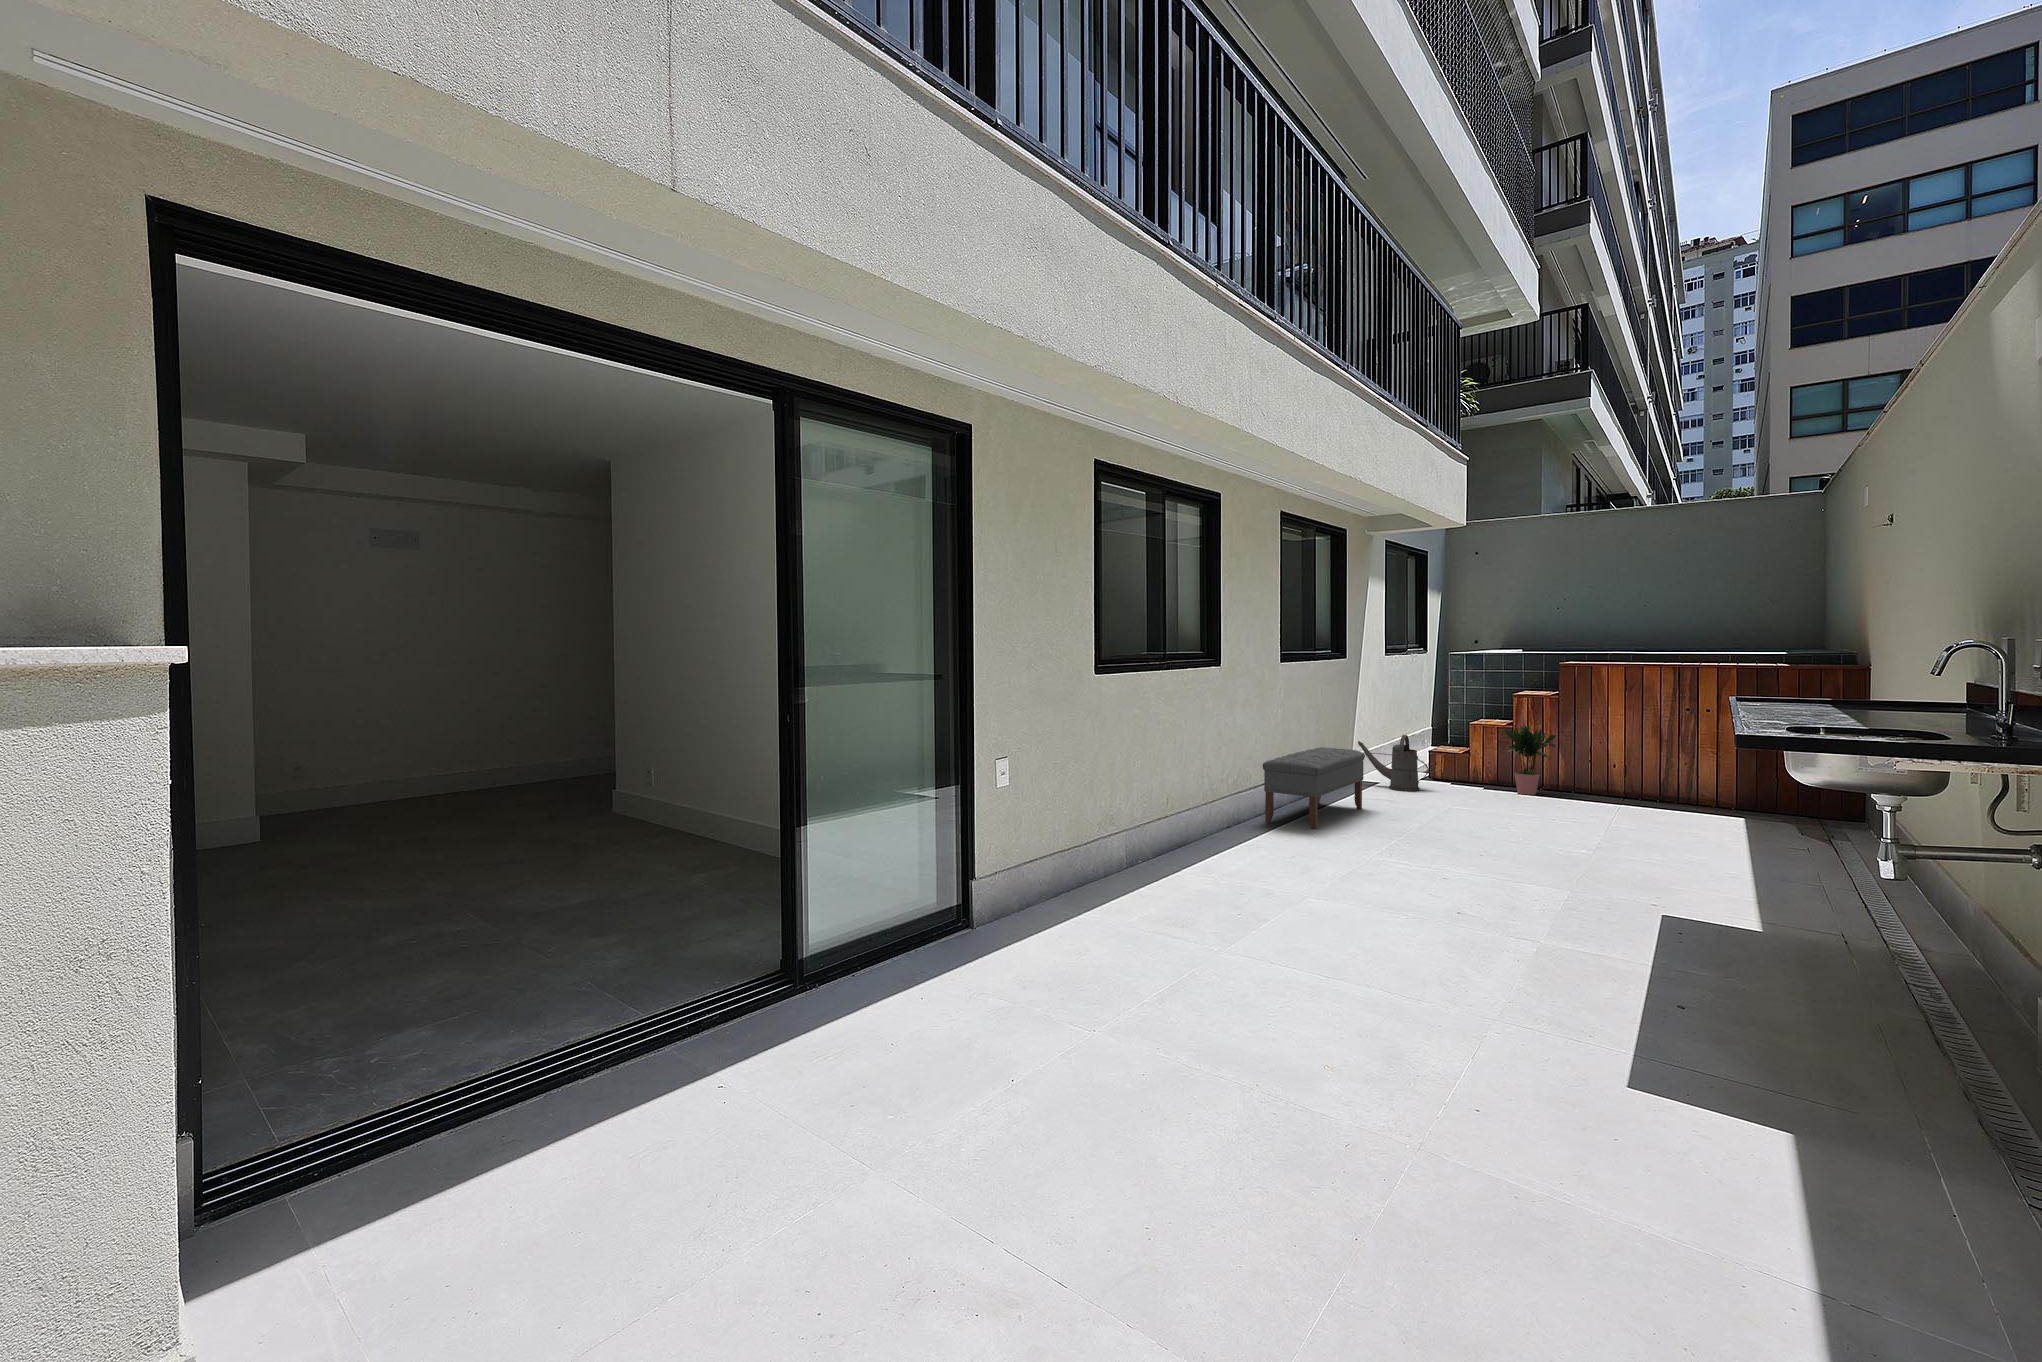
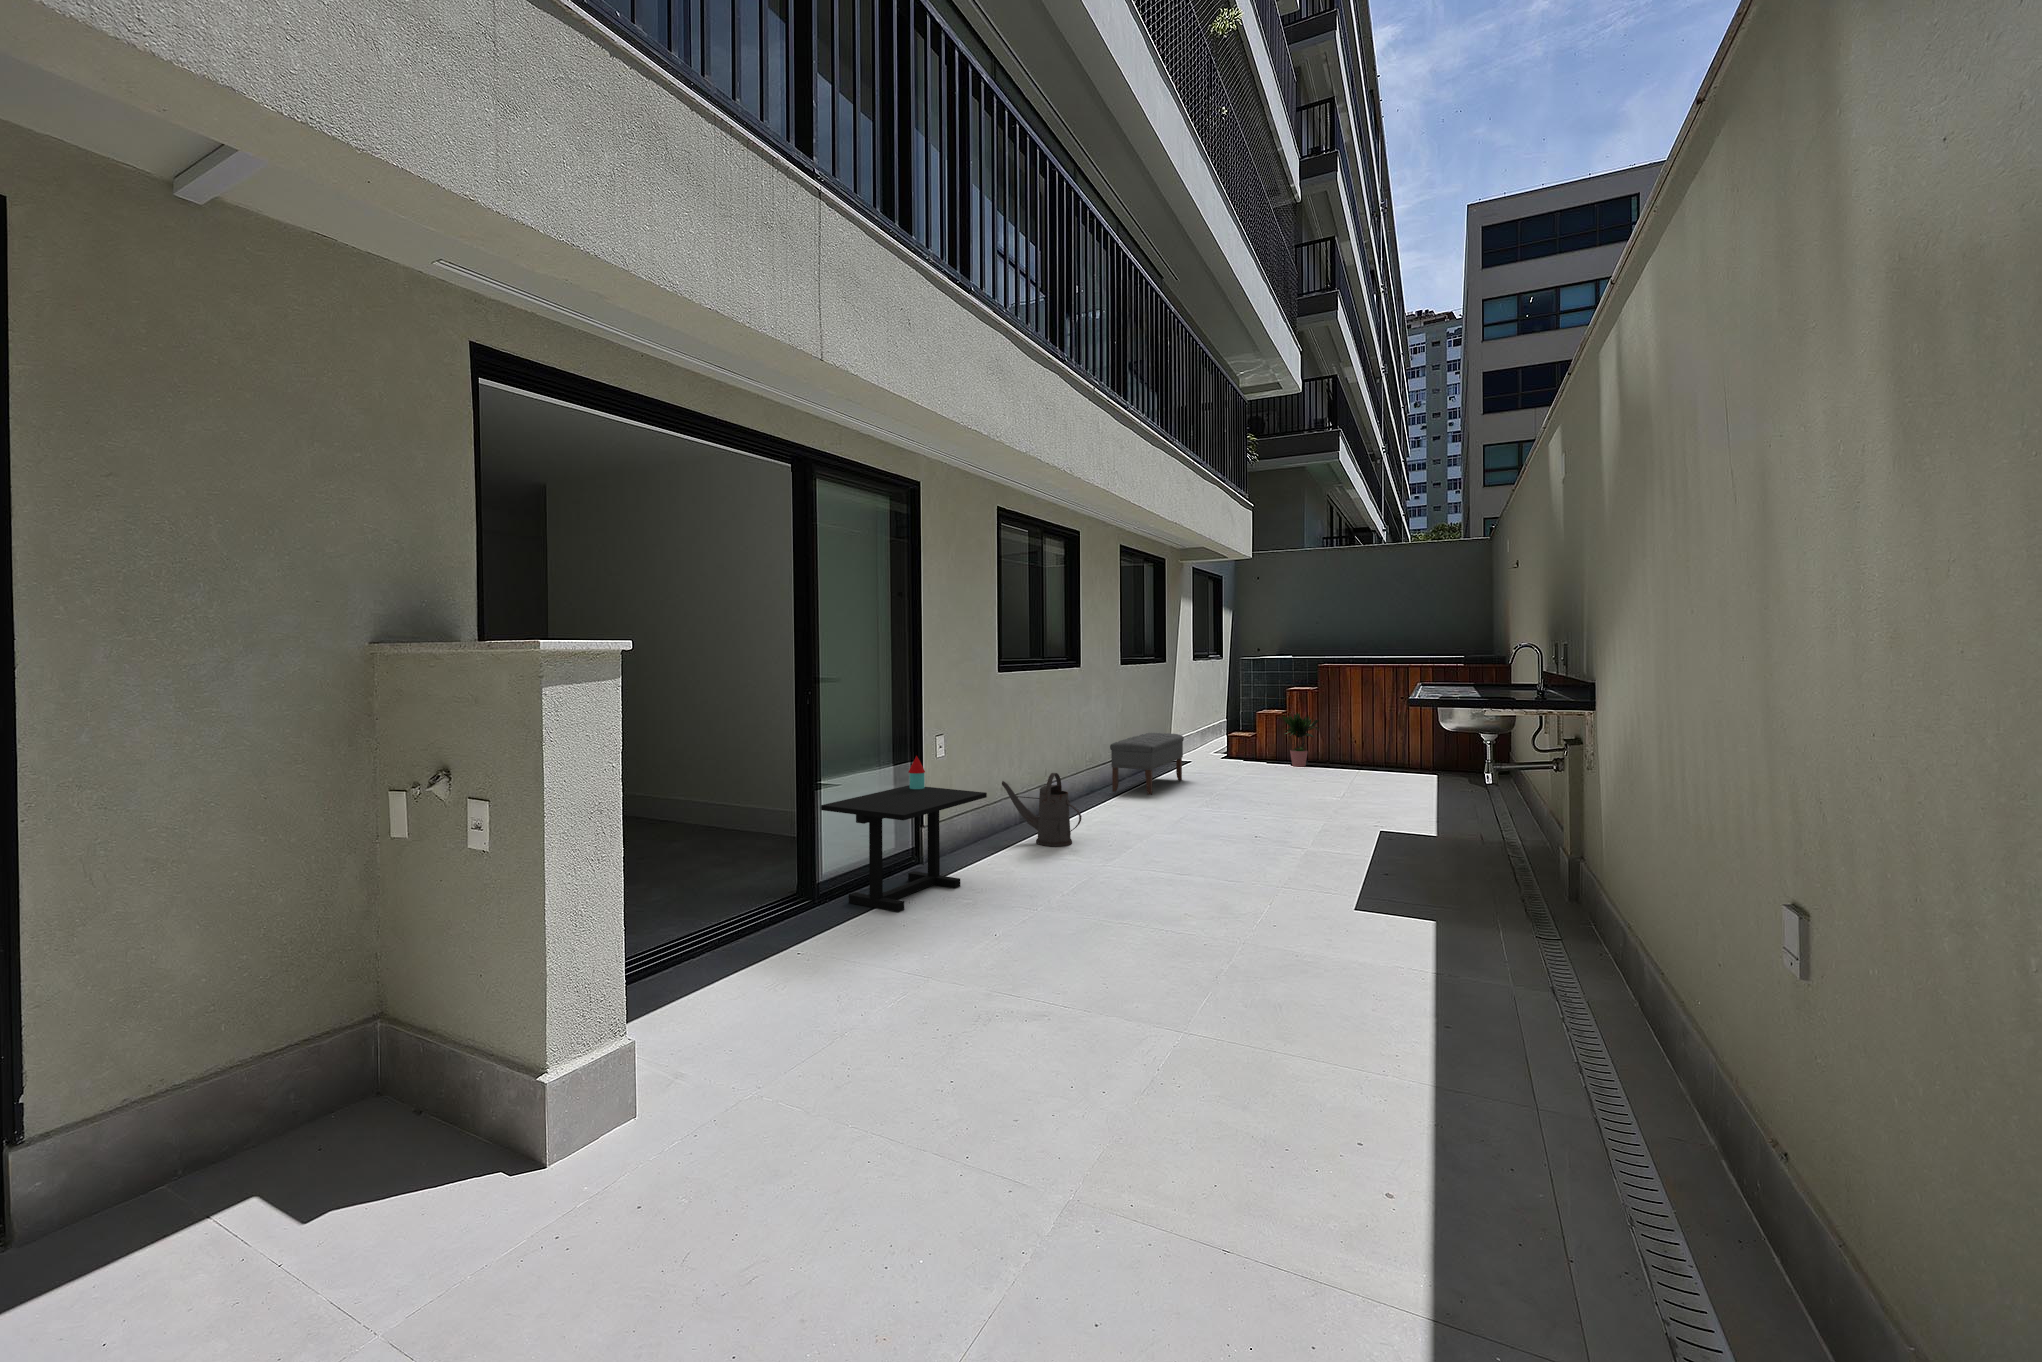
watering can: present [1358,735,1429,791] -> present [1002,773,1082,846]
side table: none [811,785,1044,1007] -> present [821,756,987,912]

